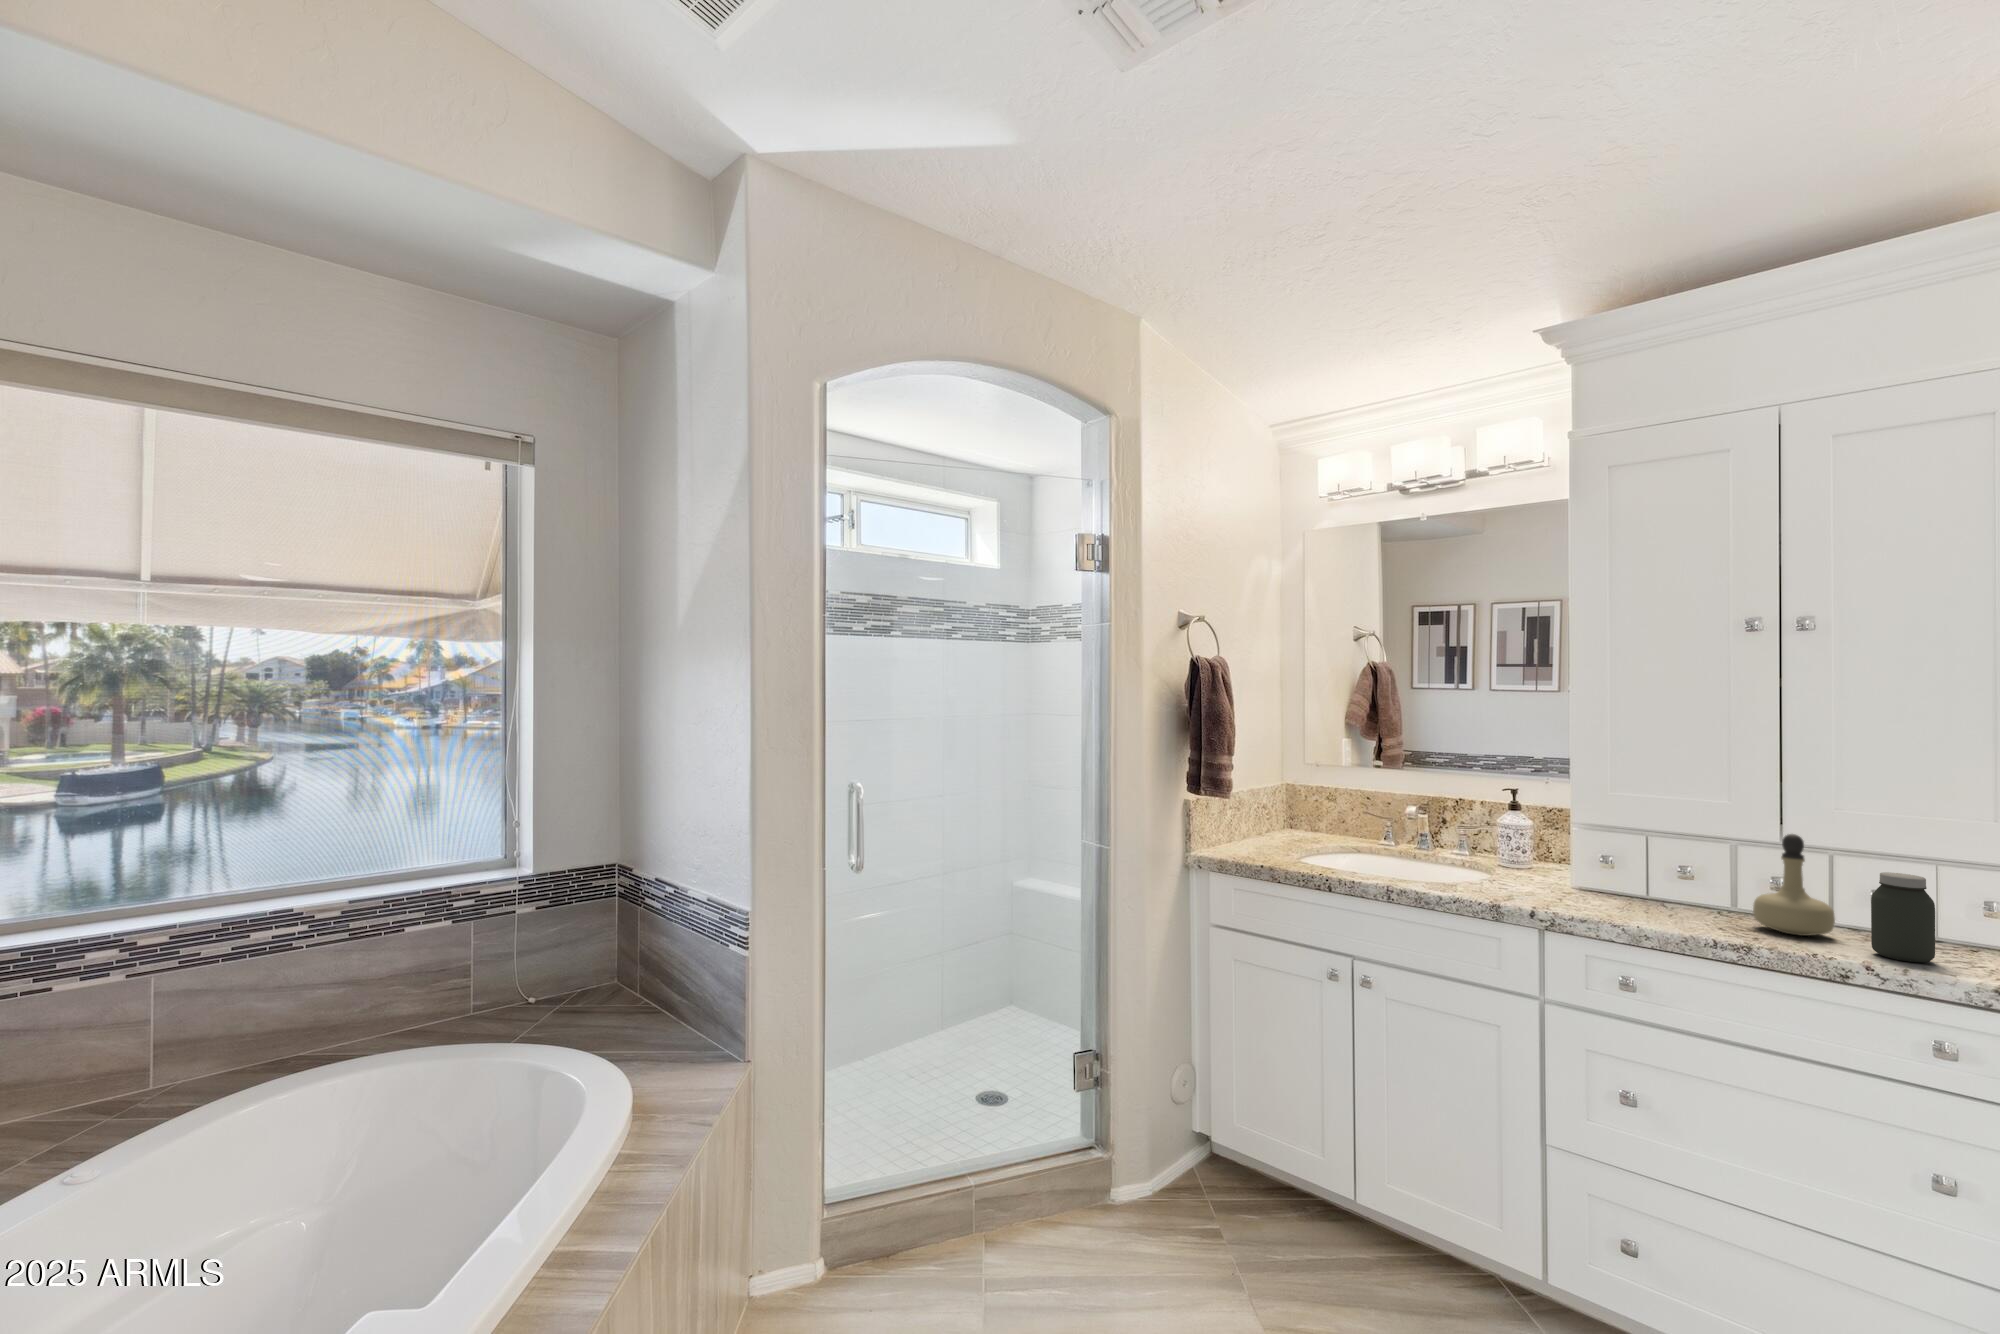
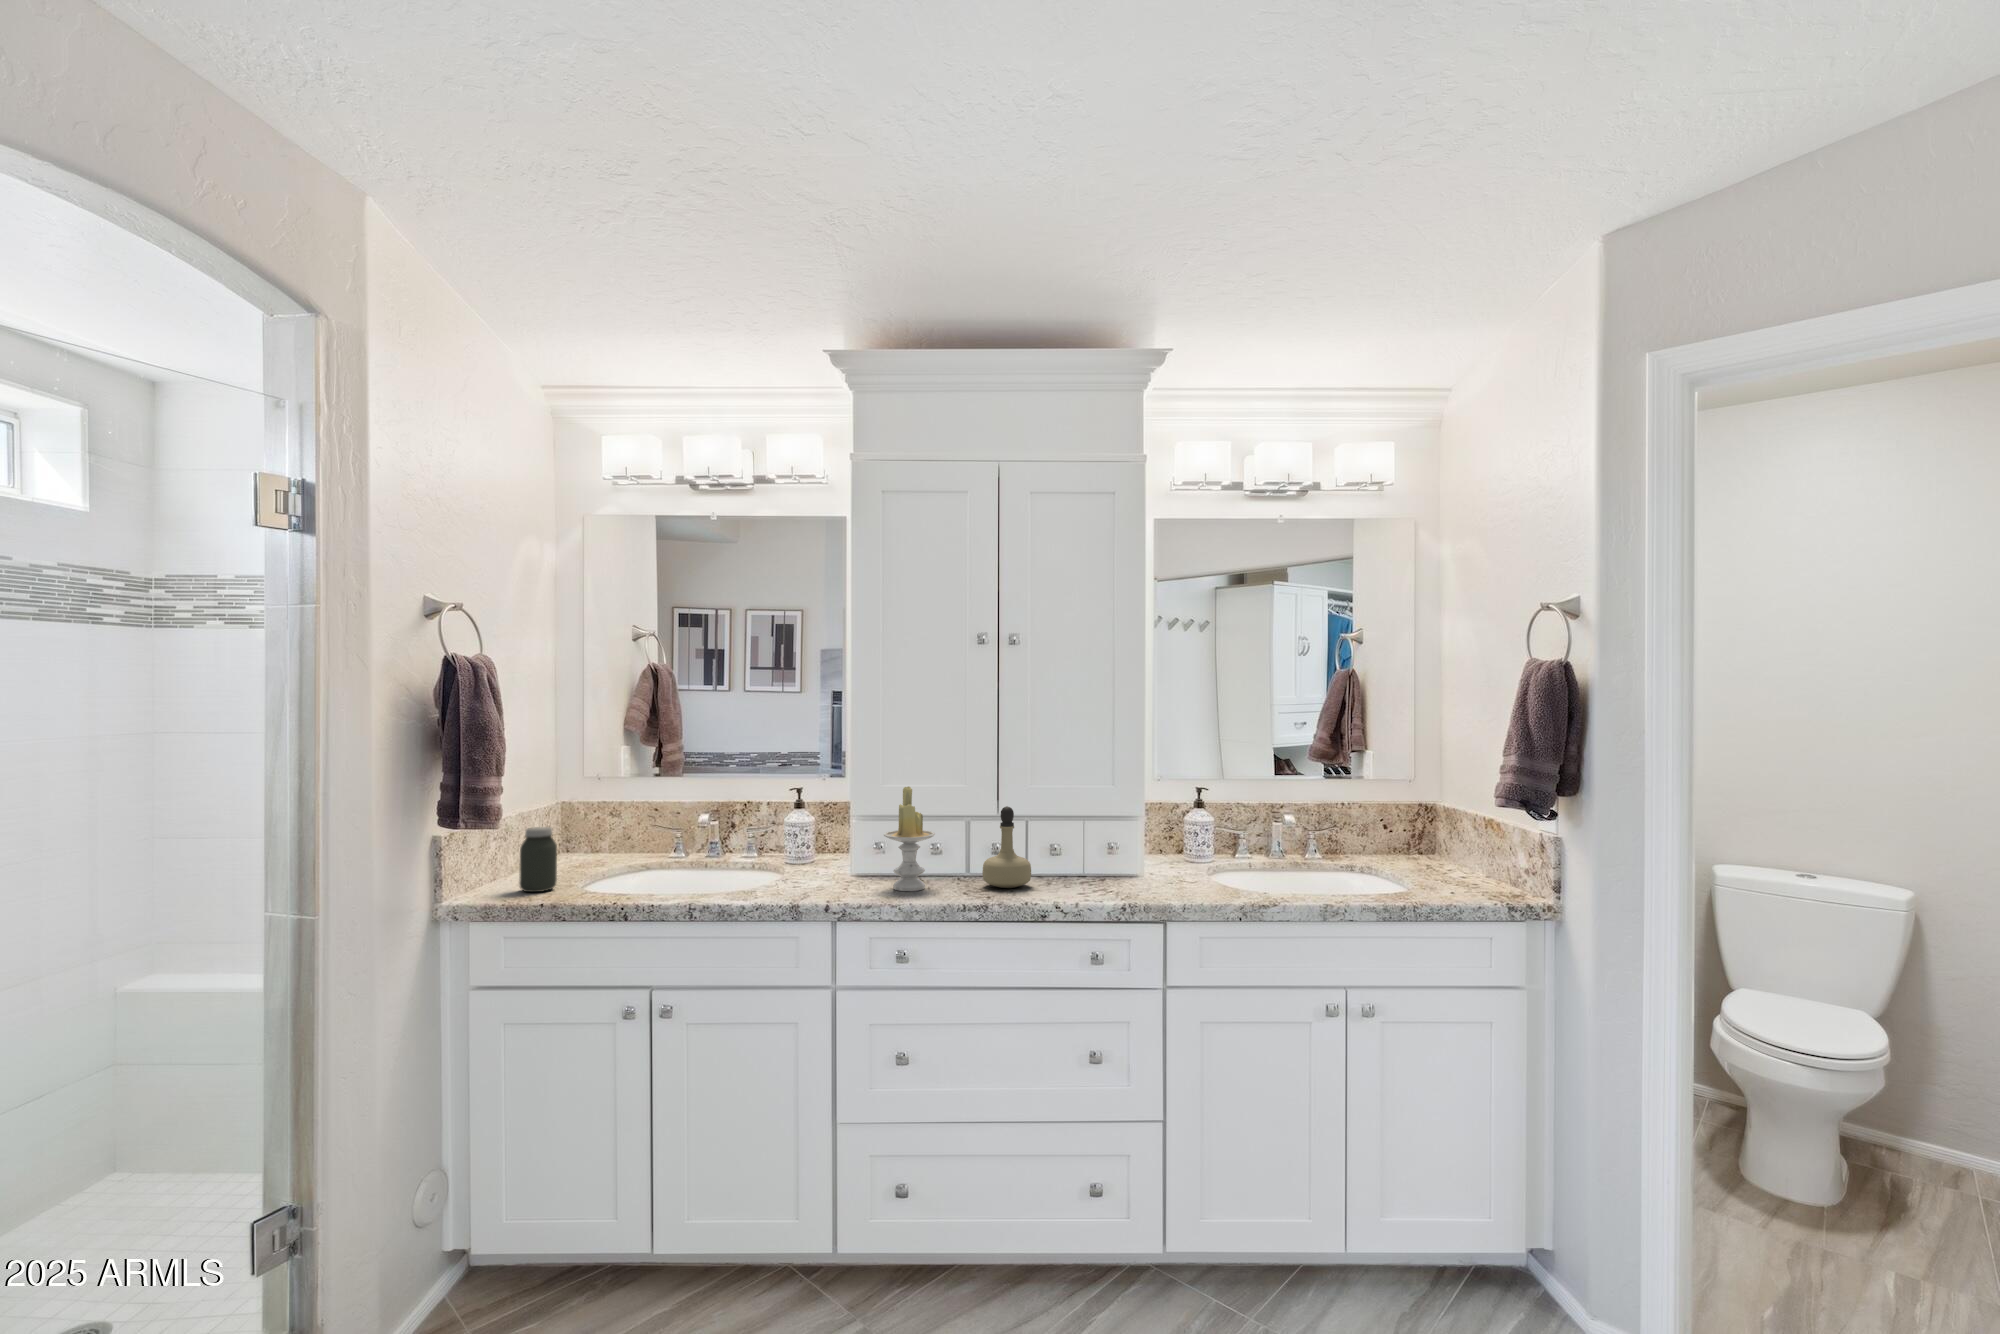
candle: none [1609,797,1681,916] -> present [884,786,935,891]
jar: present [1871,872,1935,962] -> present [519,827,557,892]

